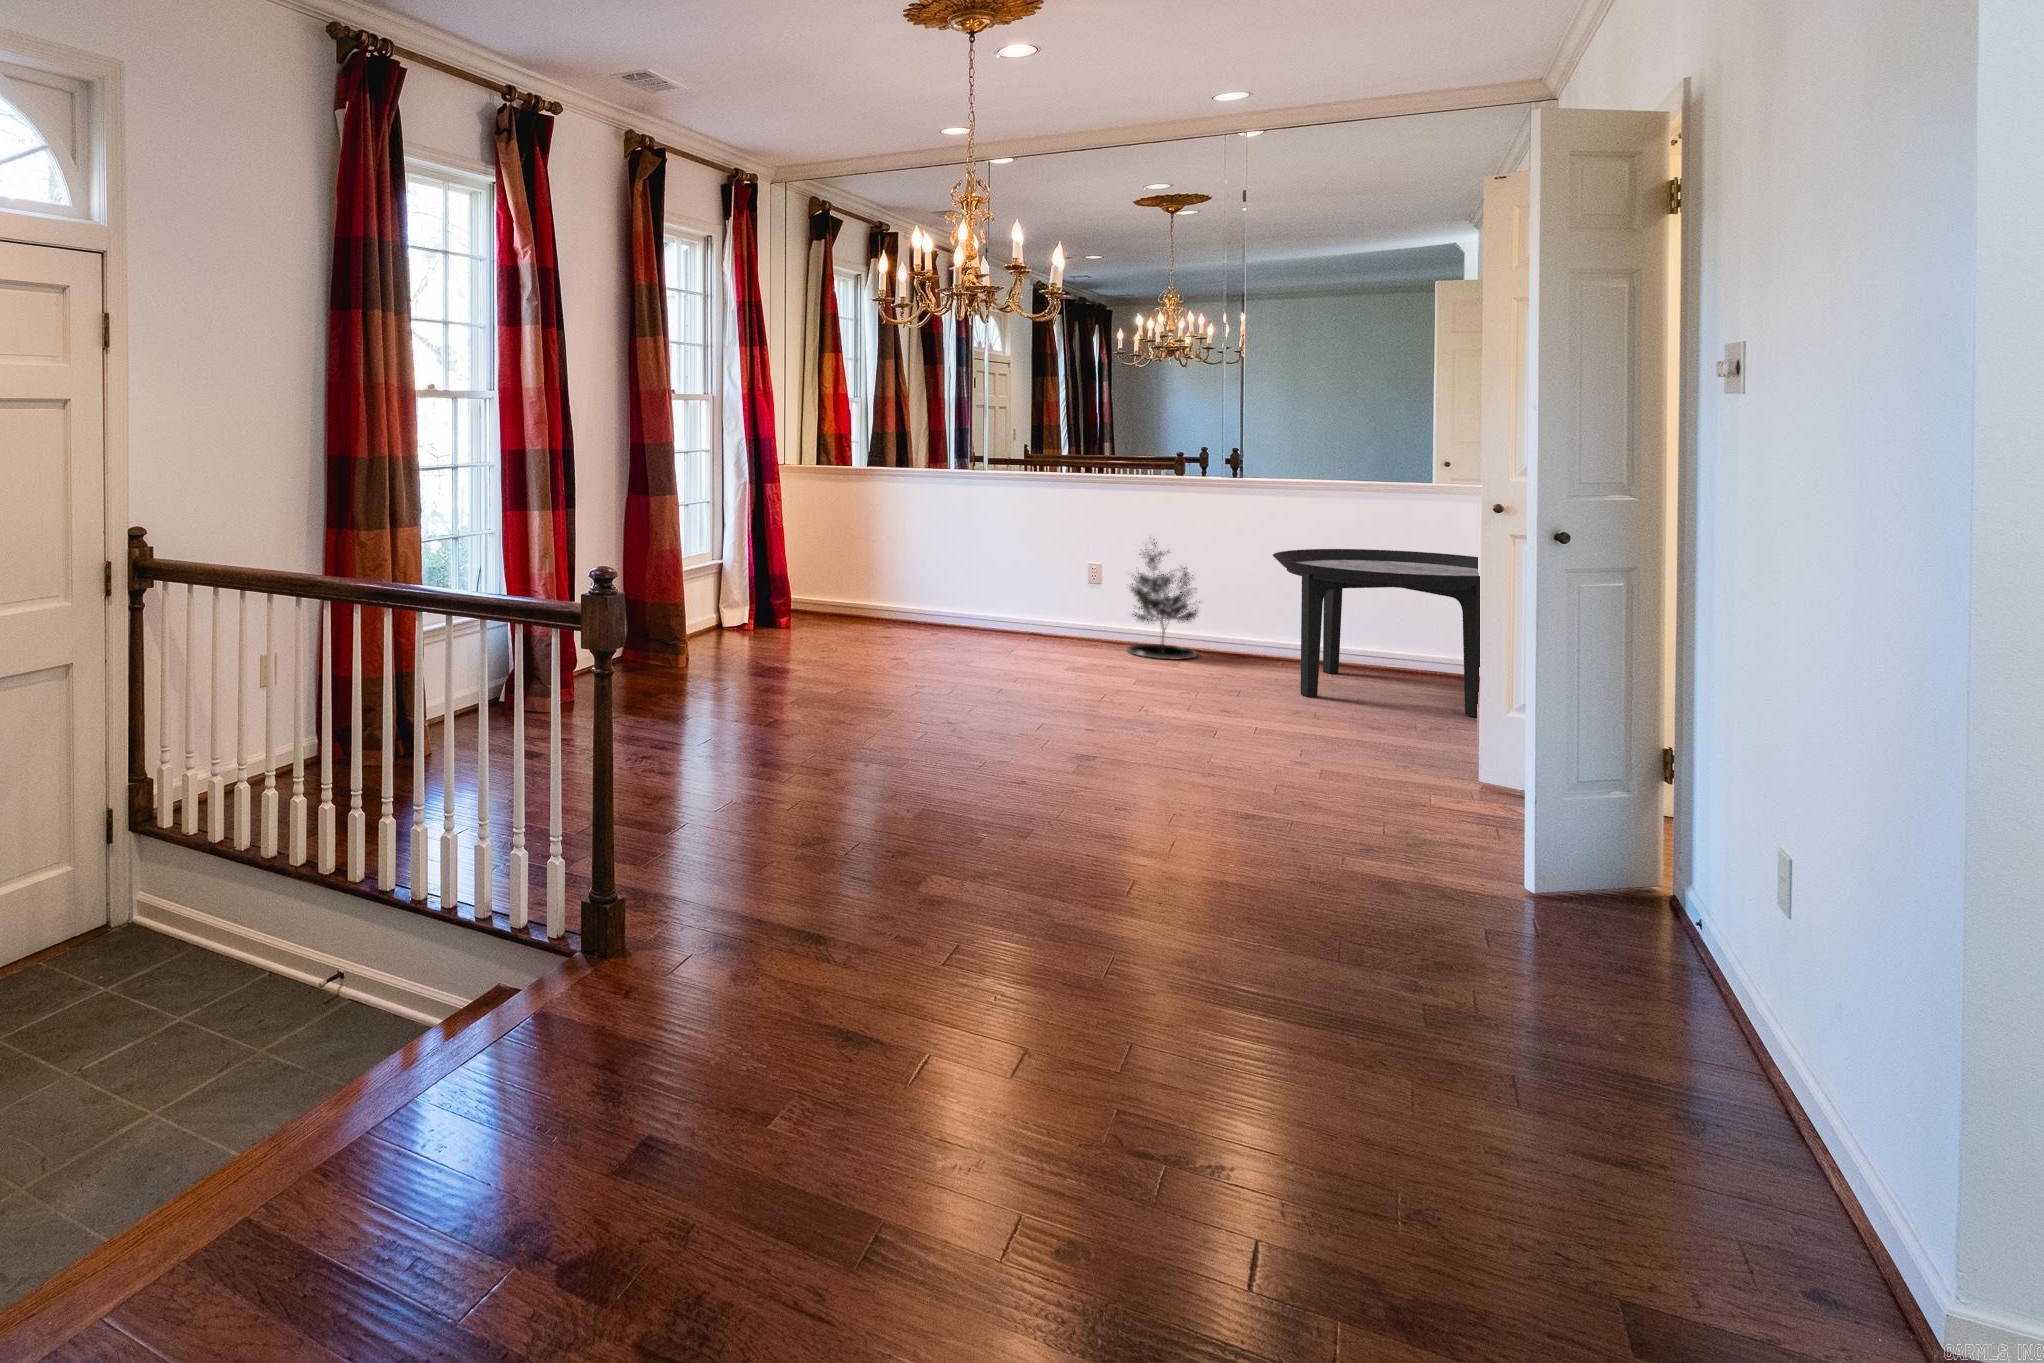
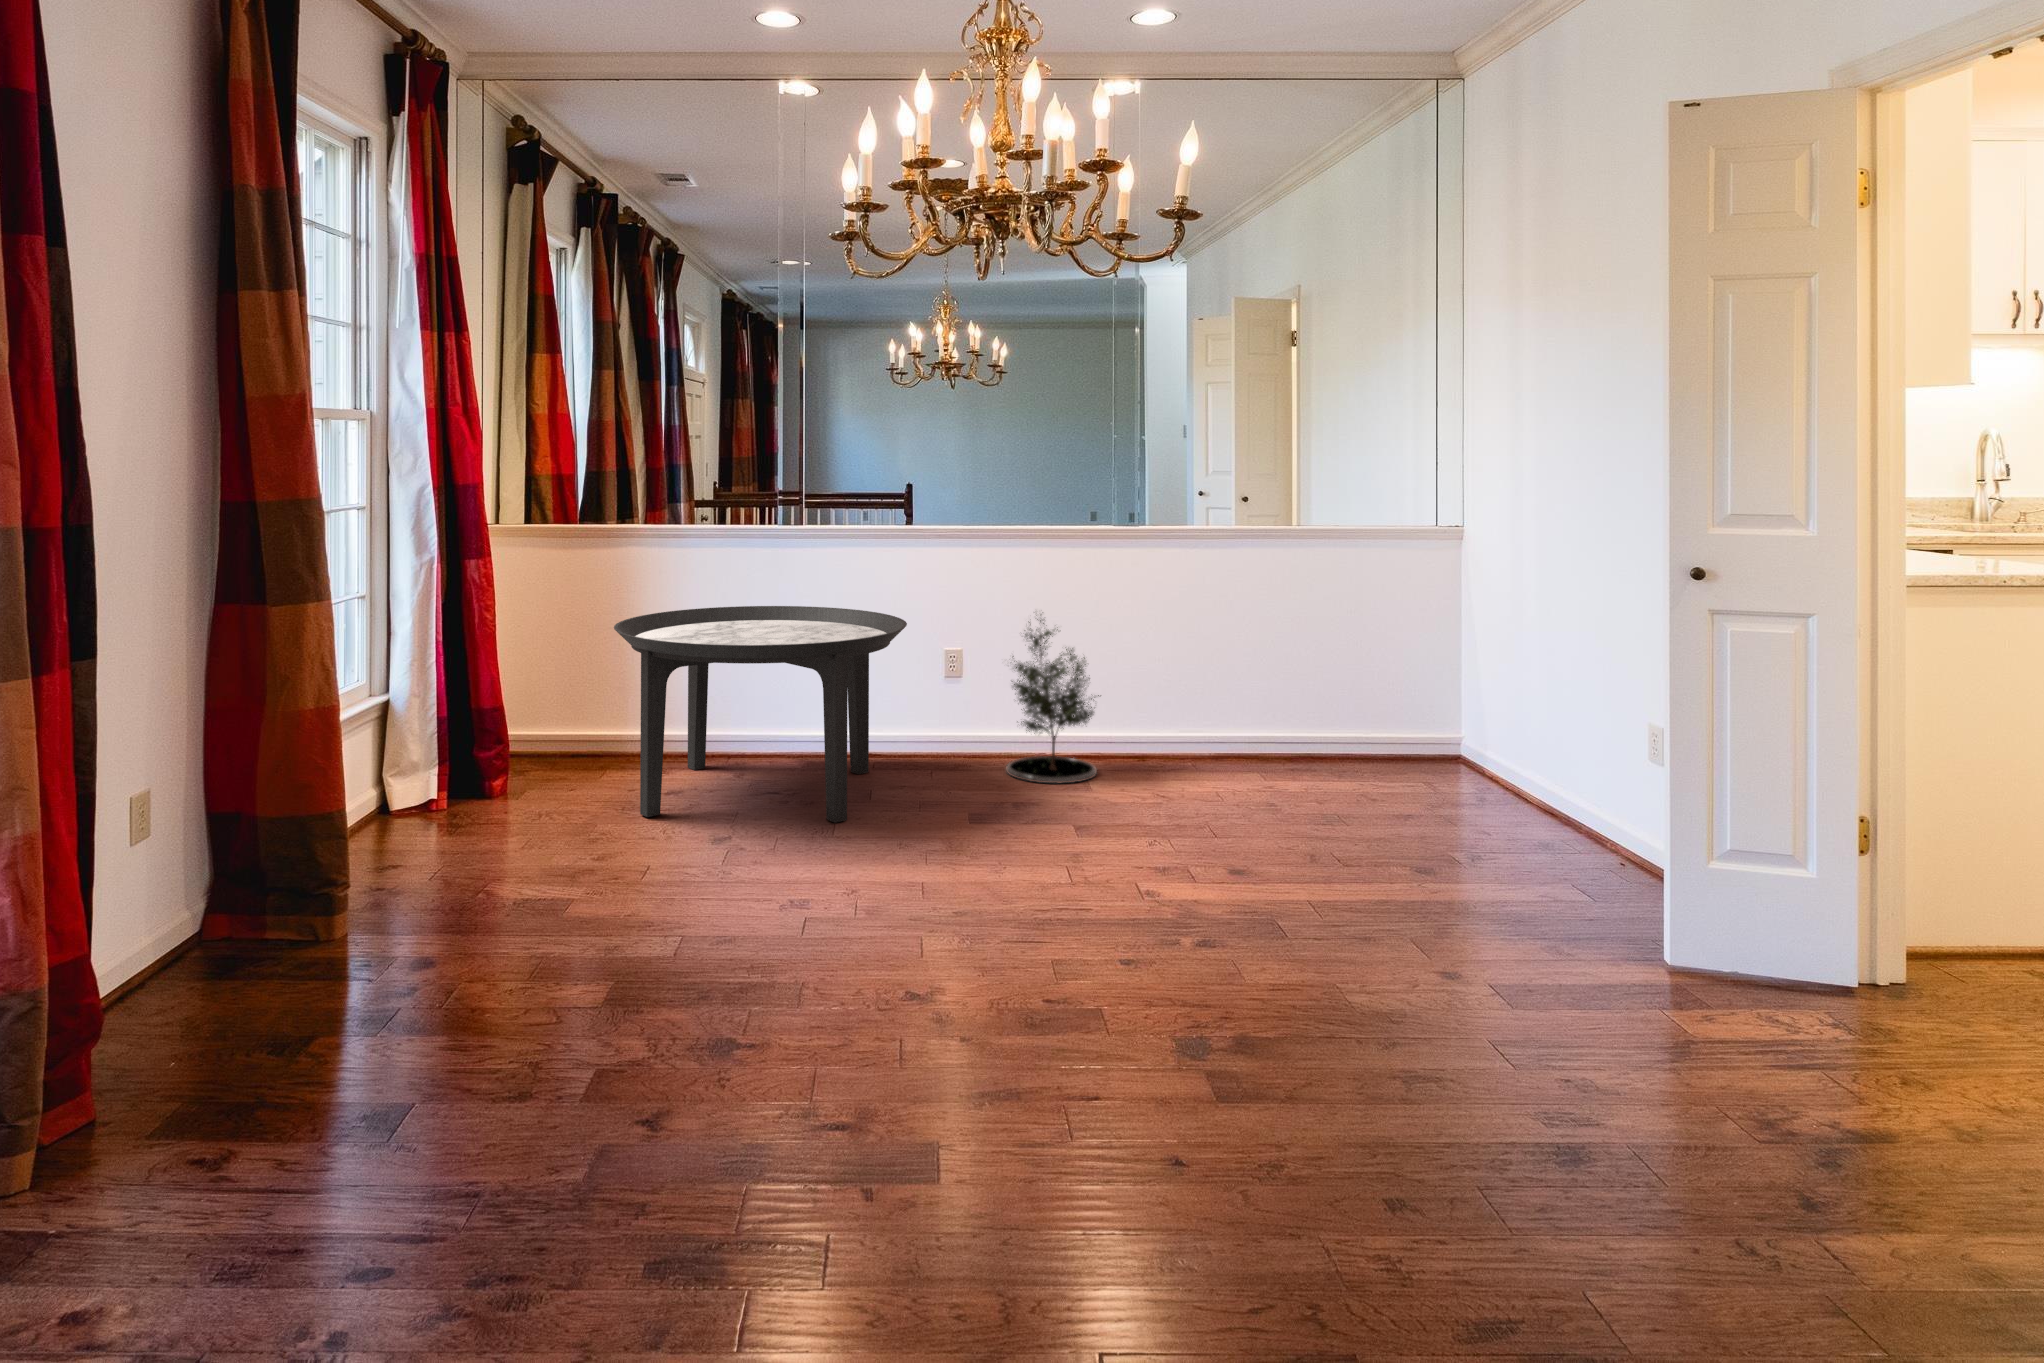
round table: present [1273,549,1480,717] -> present [614,606,907,823]

